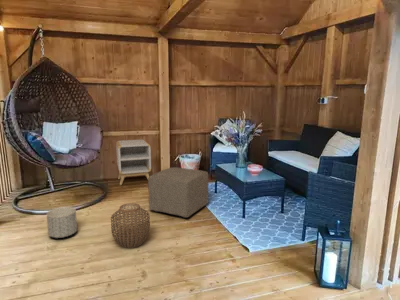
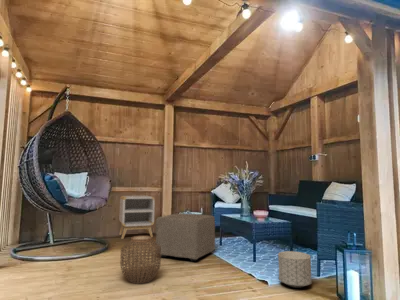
planter: present [47,207,77,238] -> present [278,251,311,288]

